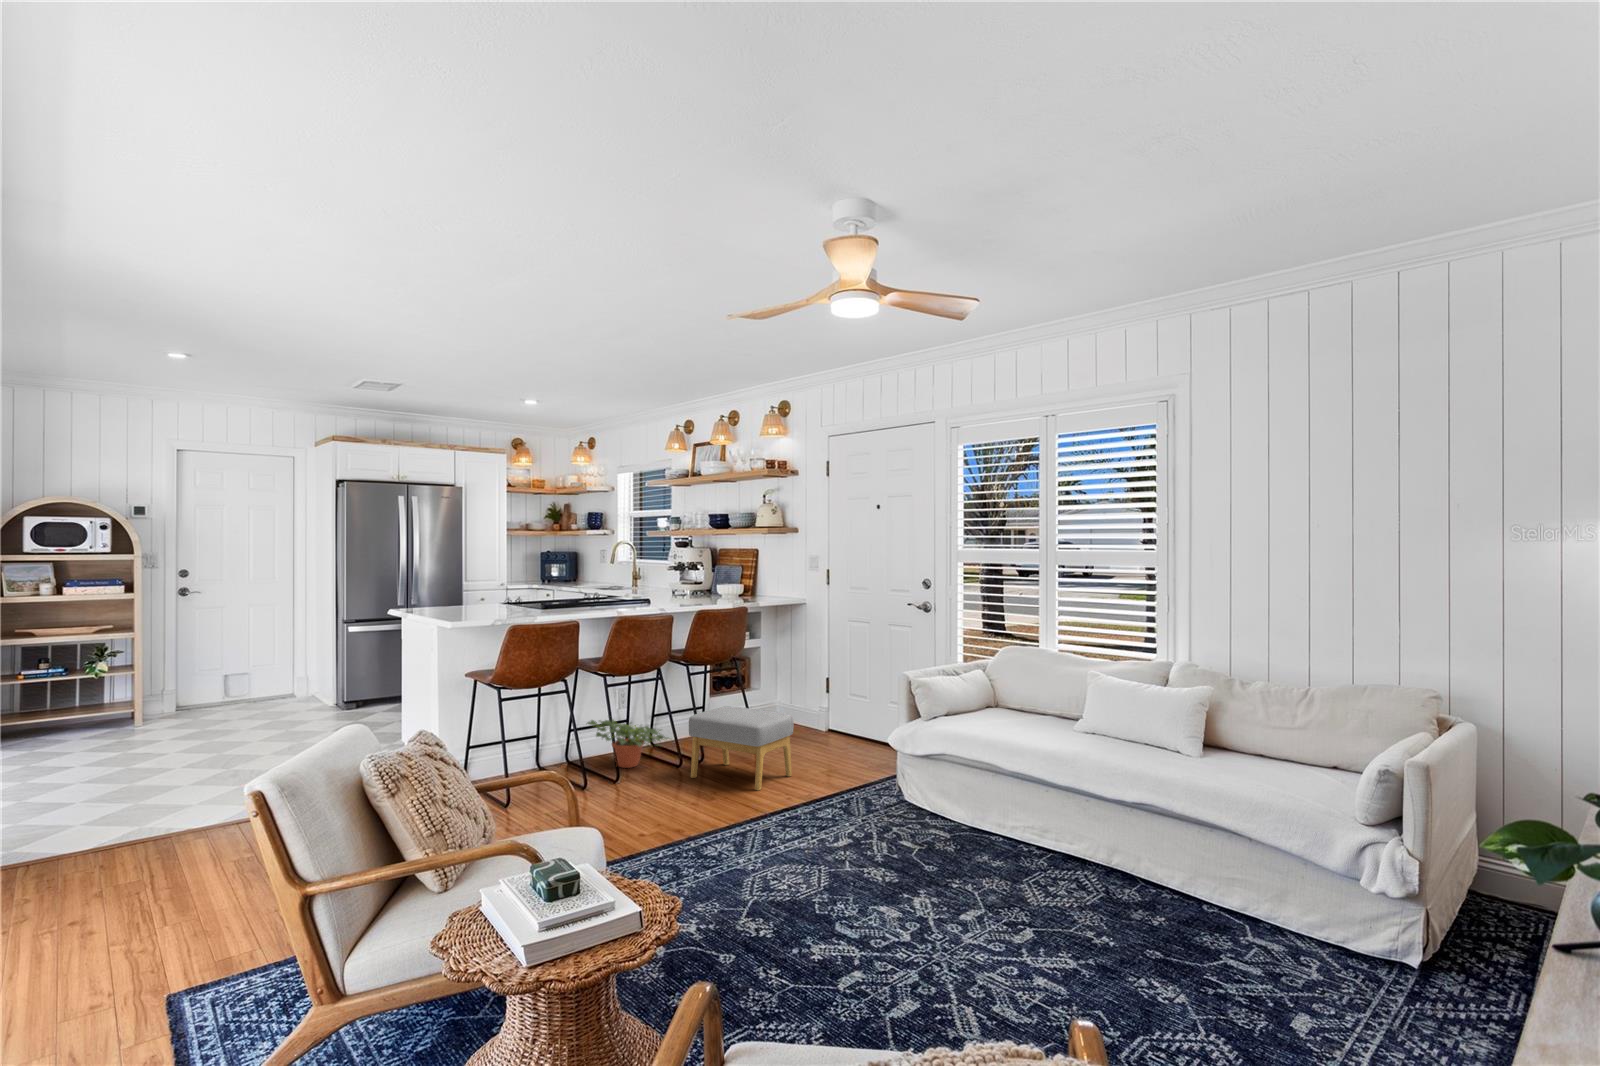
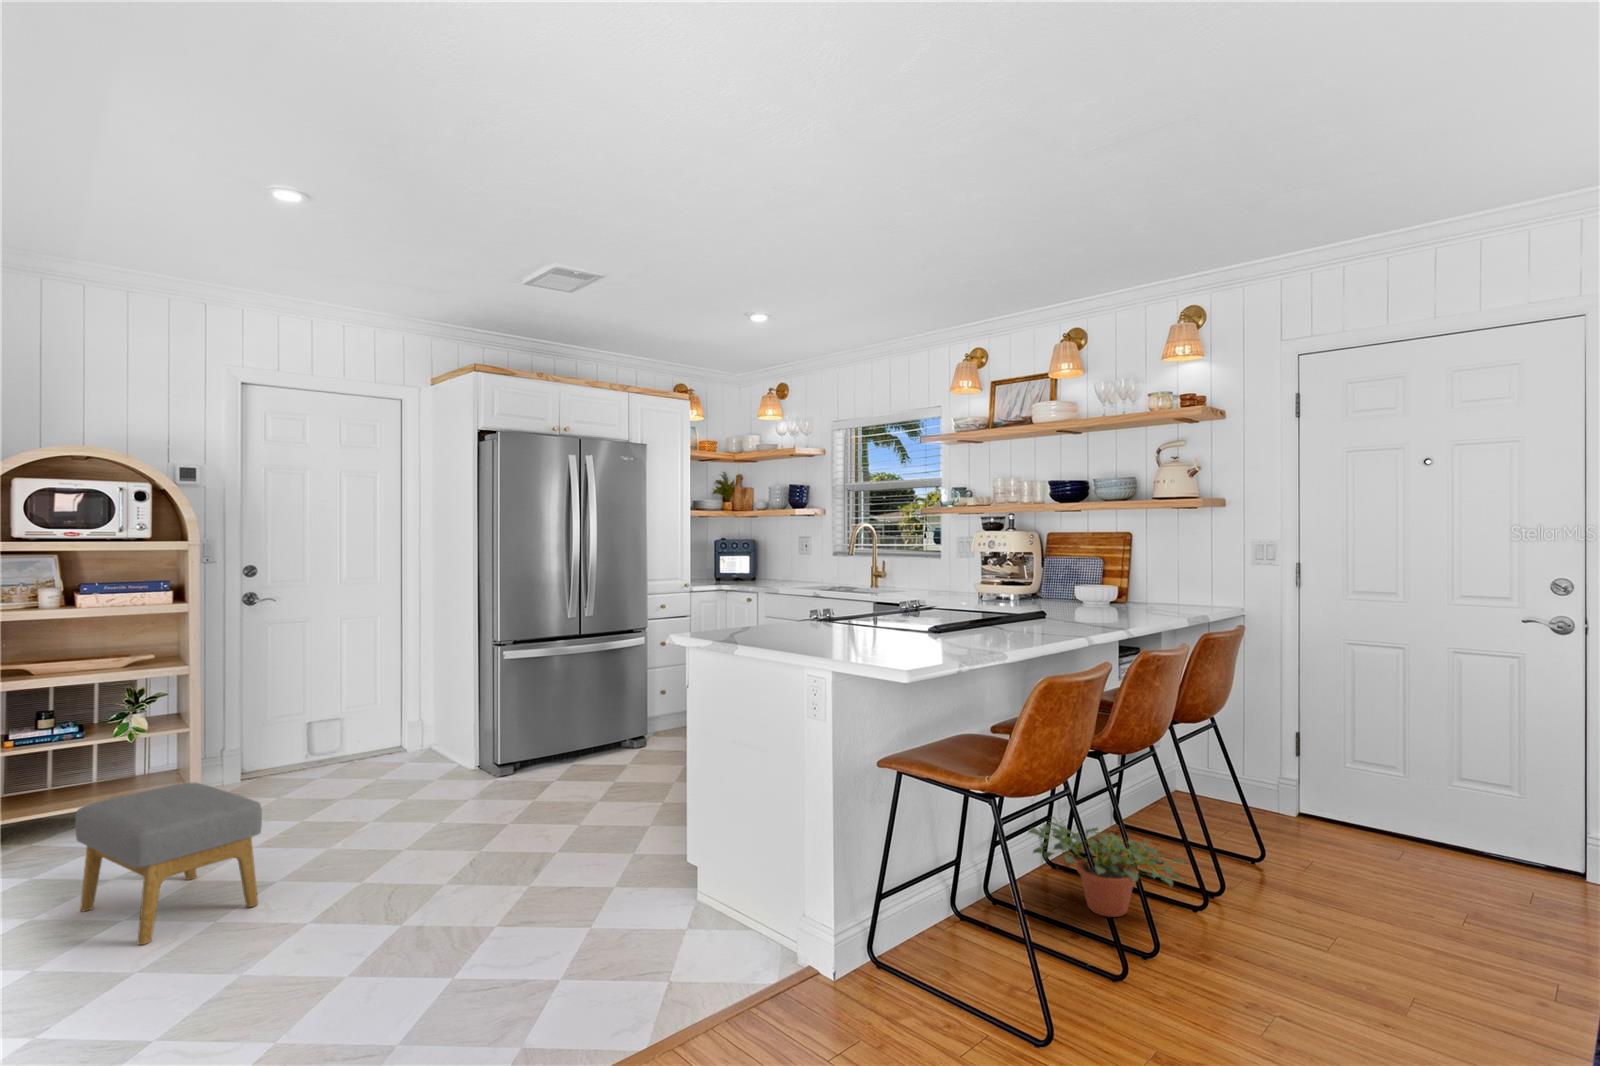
footstool: present [689,706,794,790] -> present [75,783,262,945]

